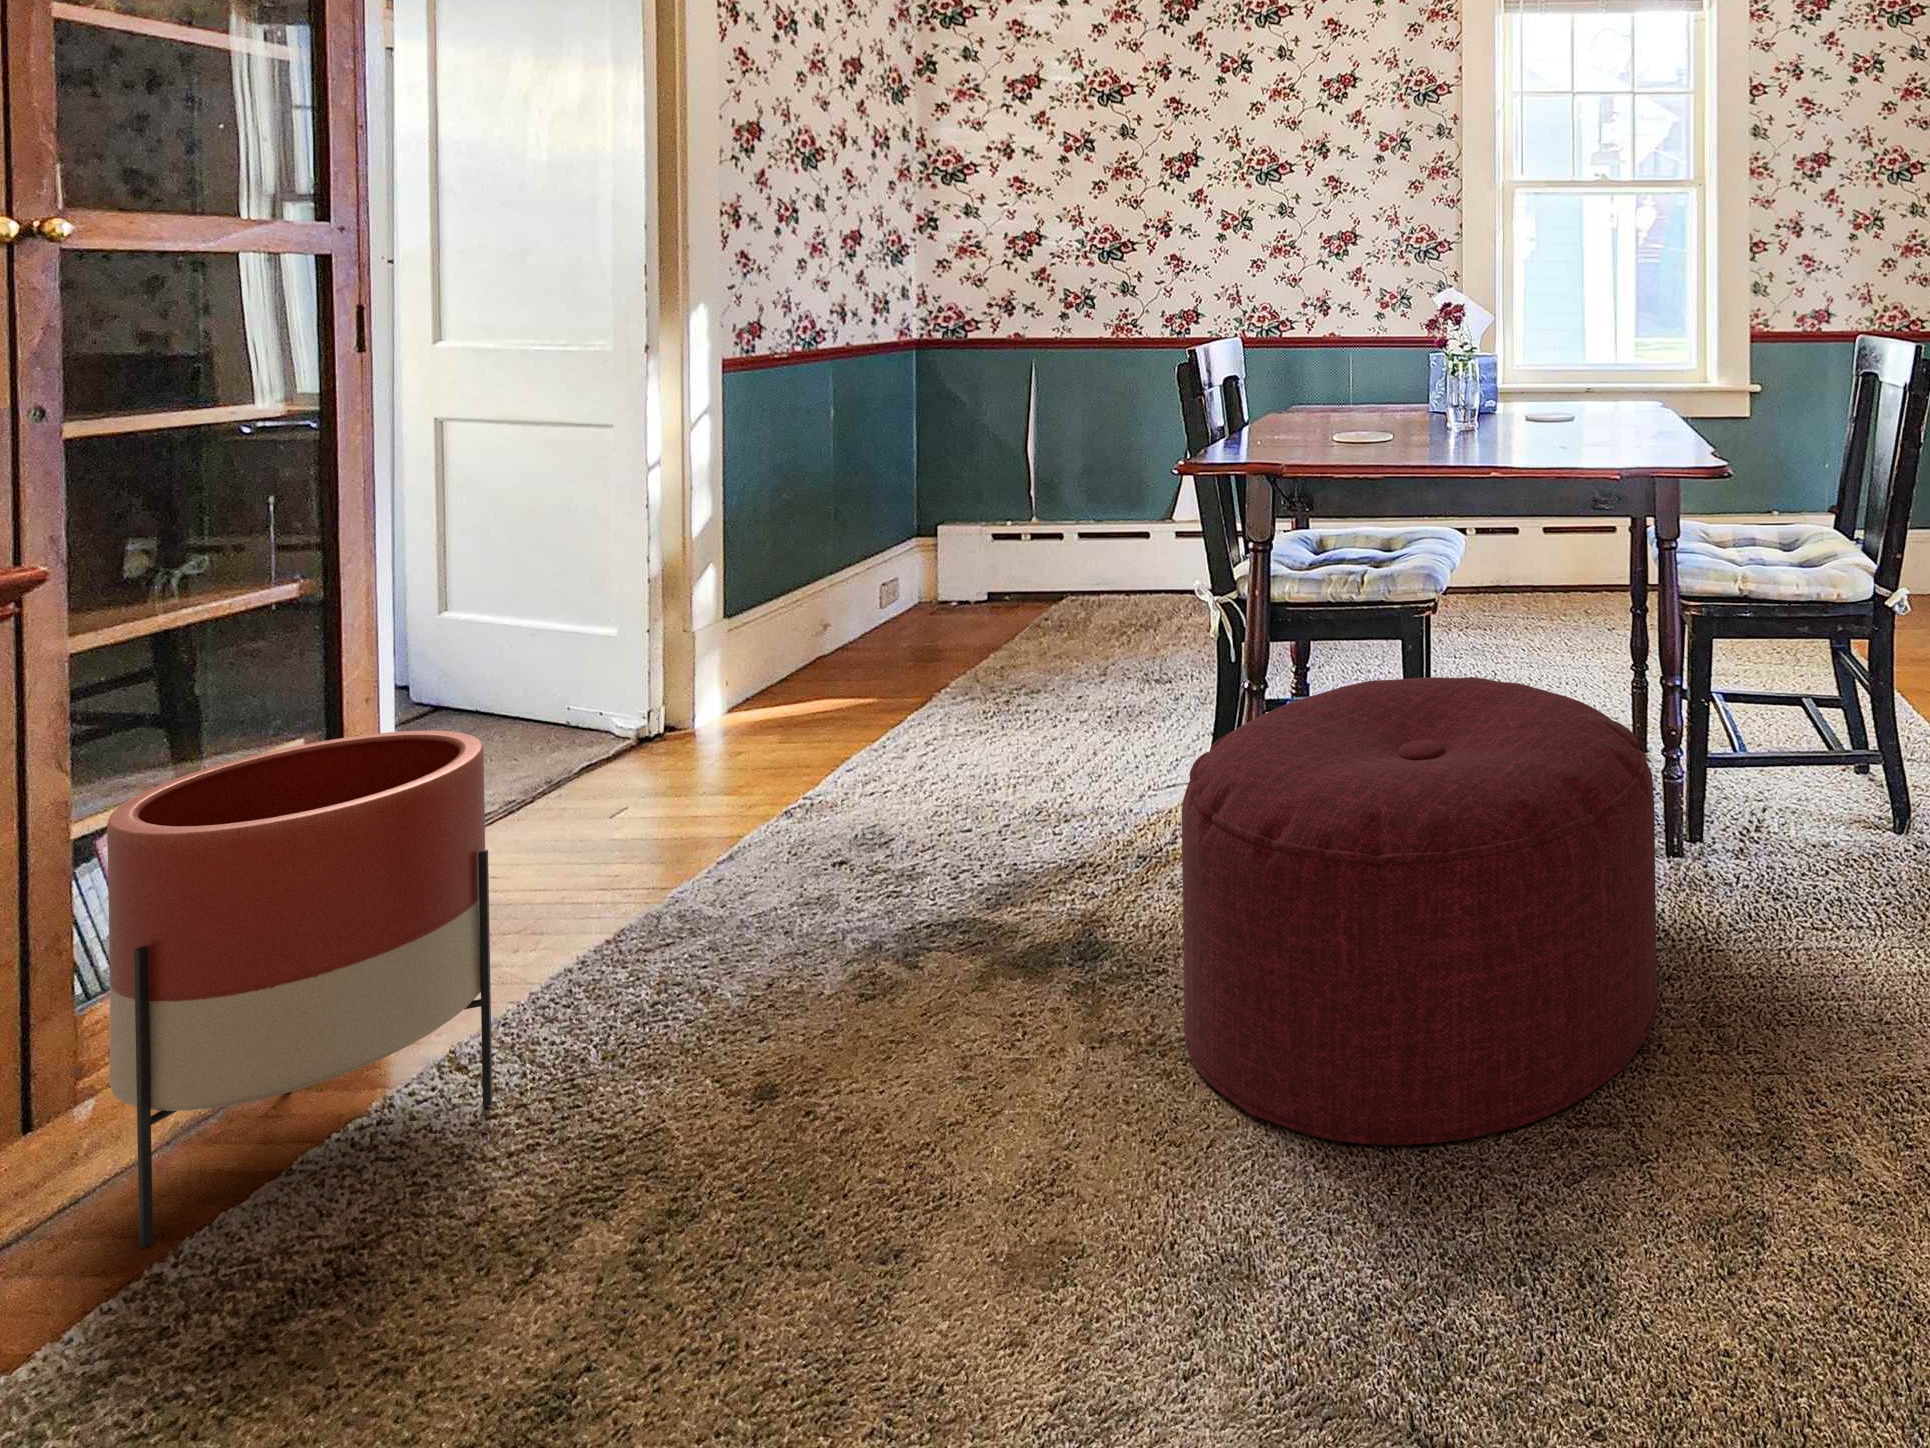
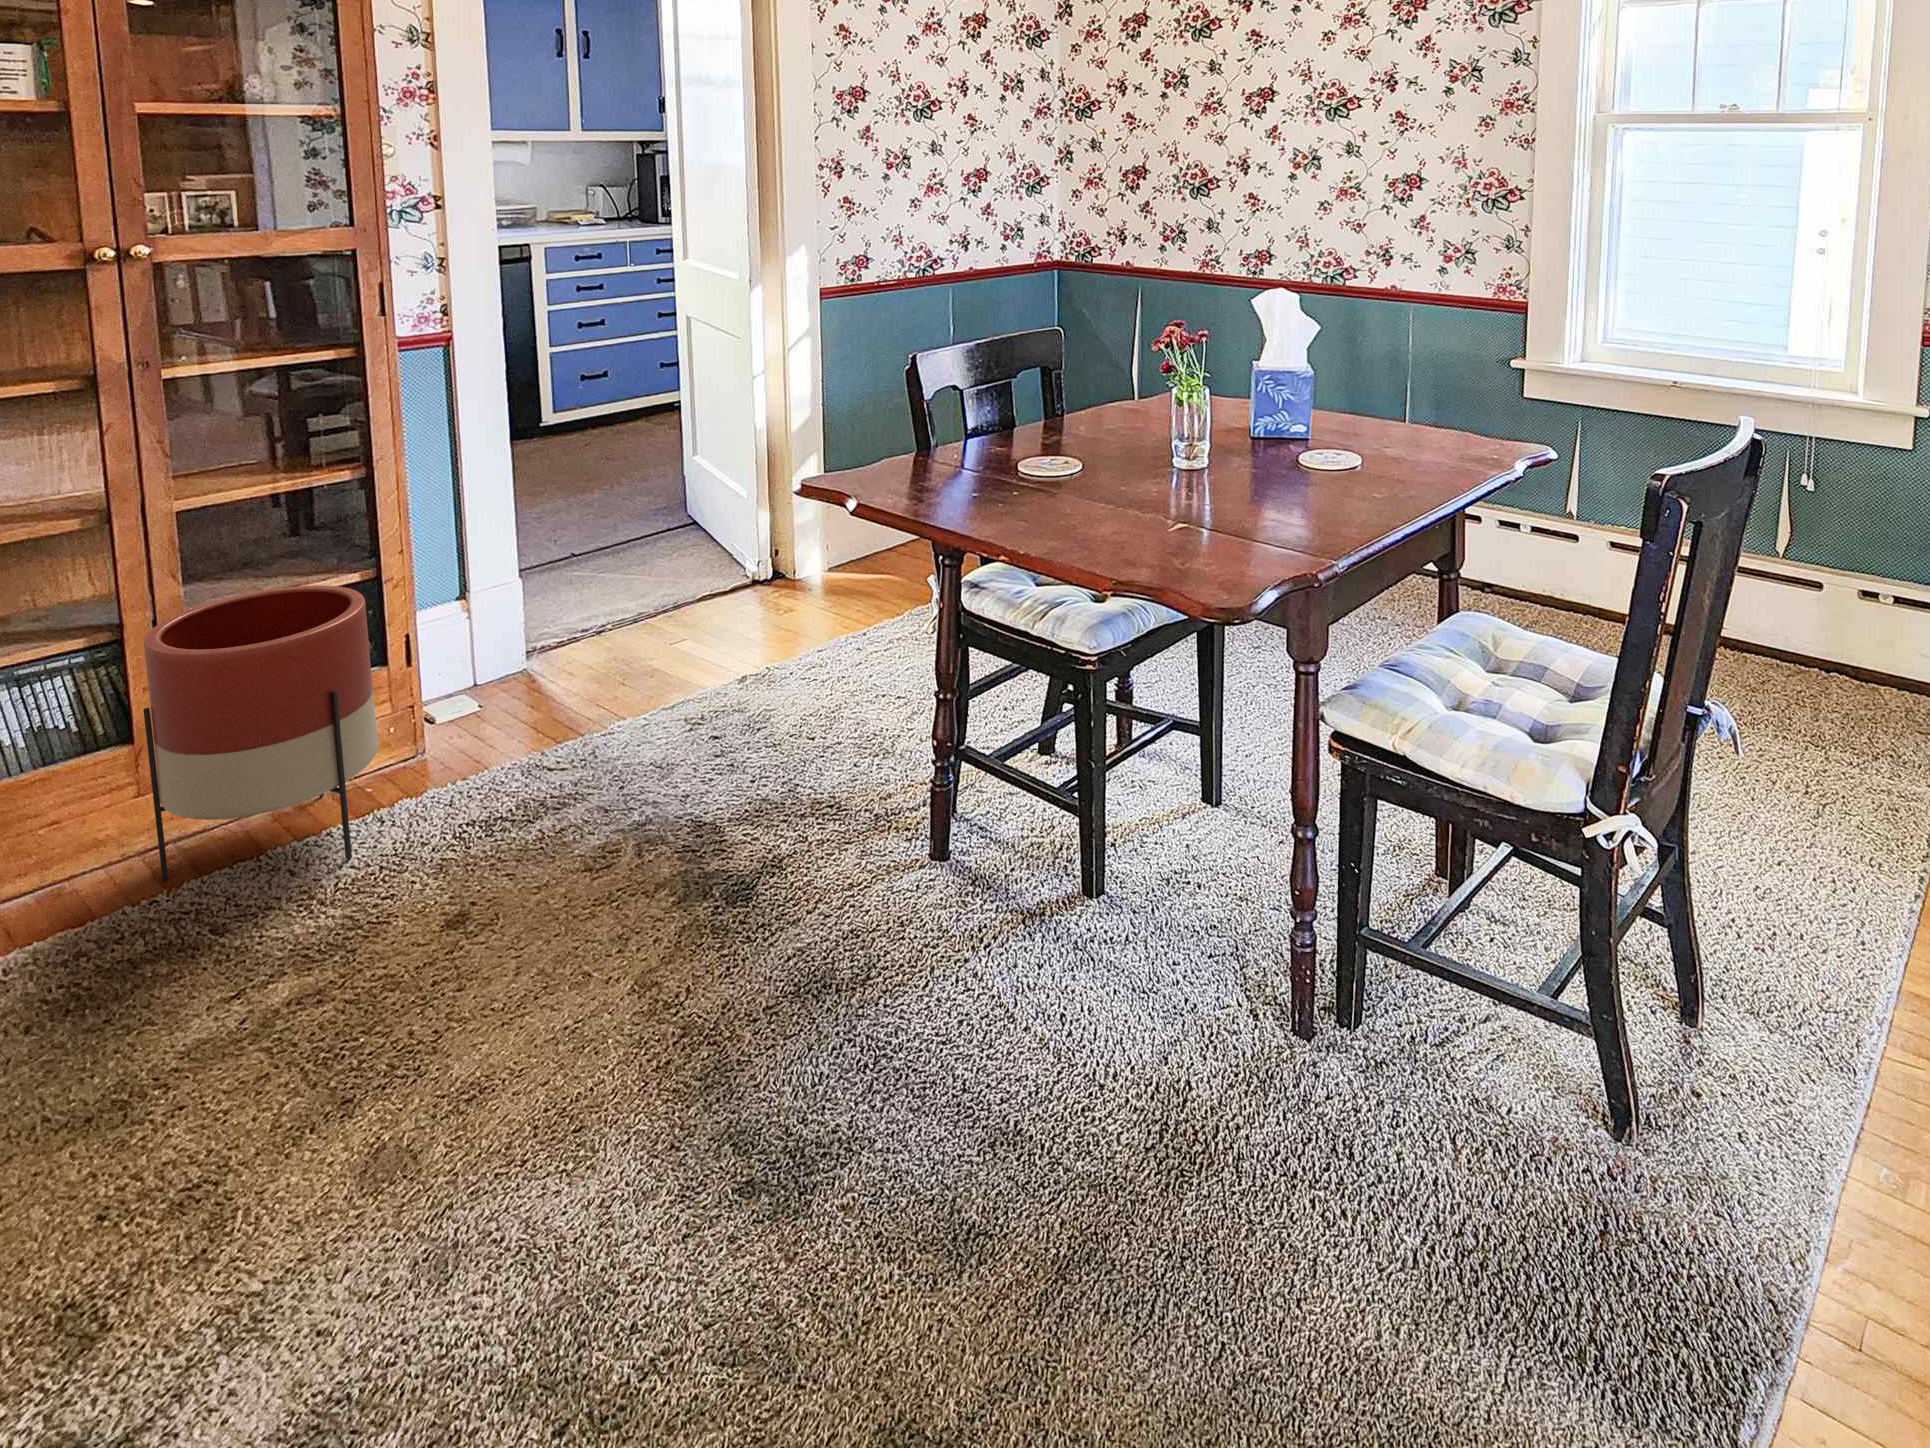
ottoman: present [1182,677,1658,1145] -> none [547,749,1070,1330]

